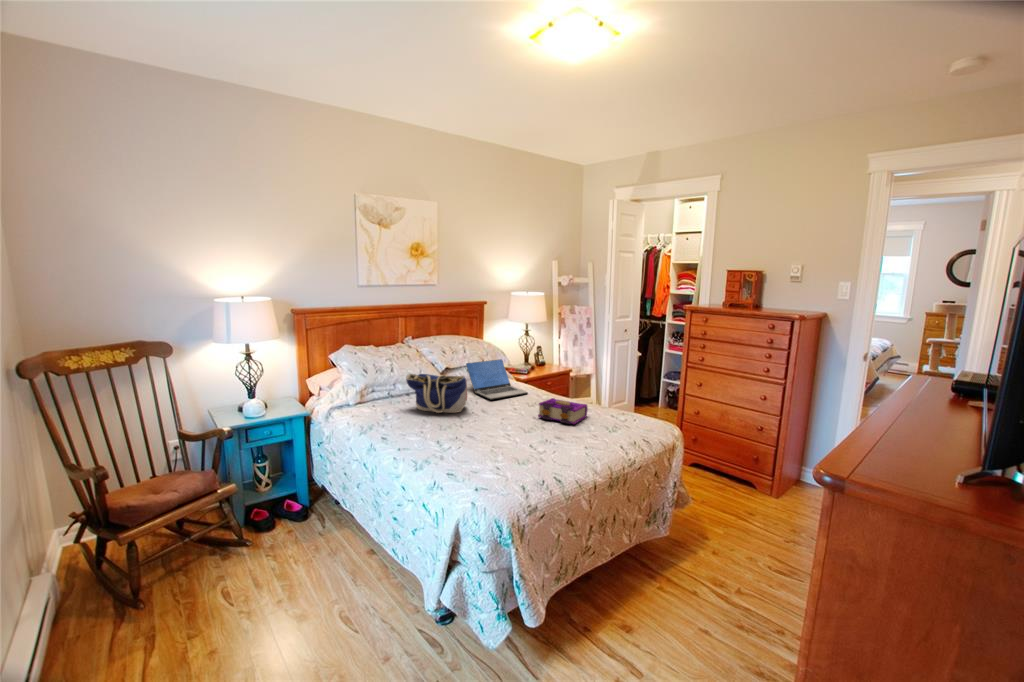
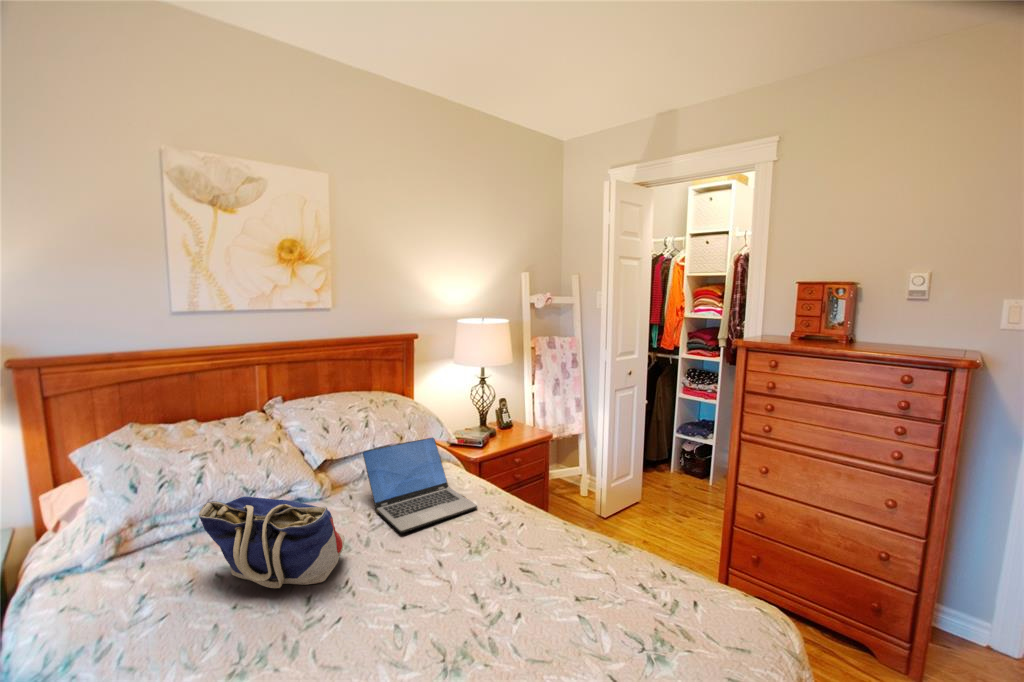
book: present [538,398,588,424] -> none [491,539,597,625]

